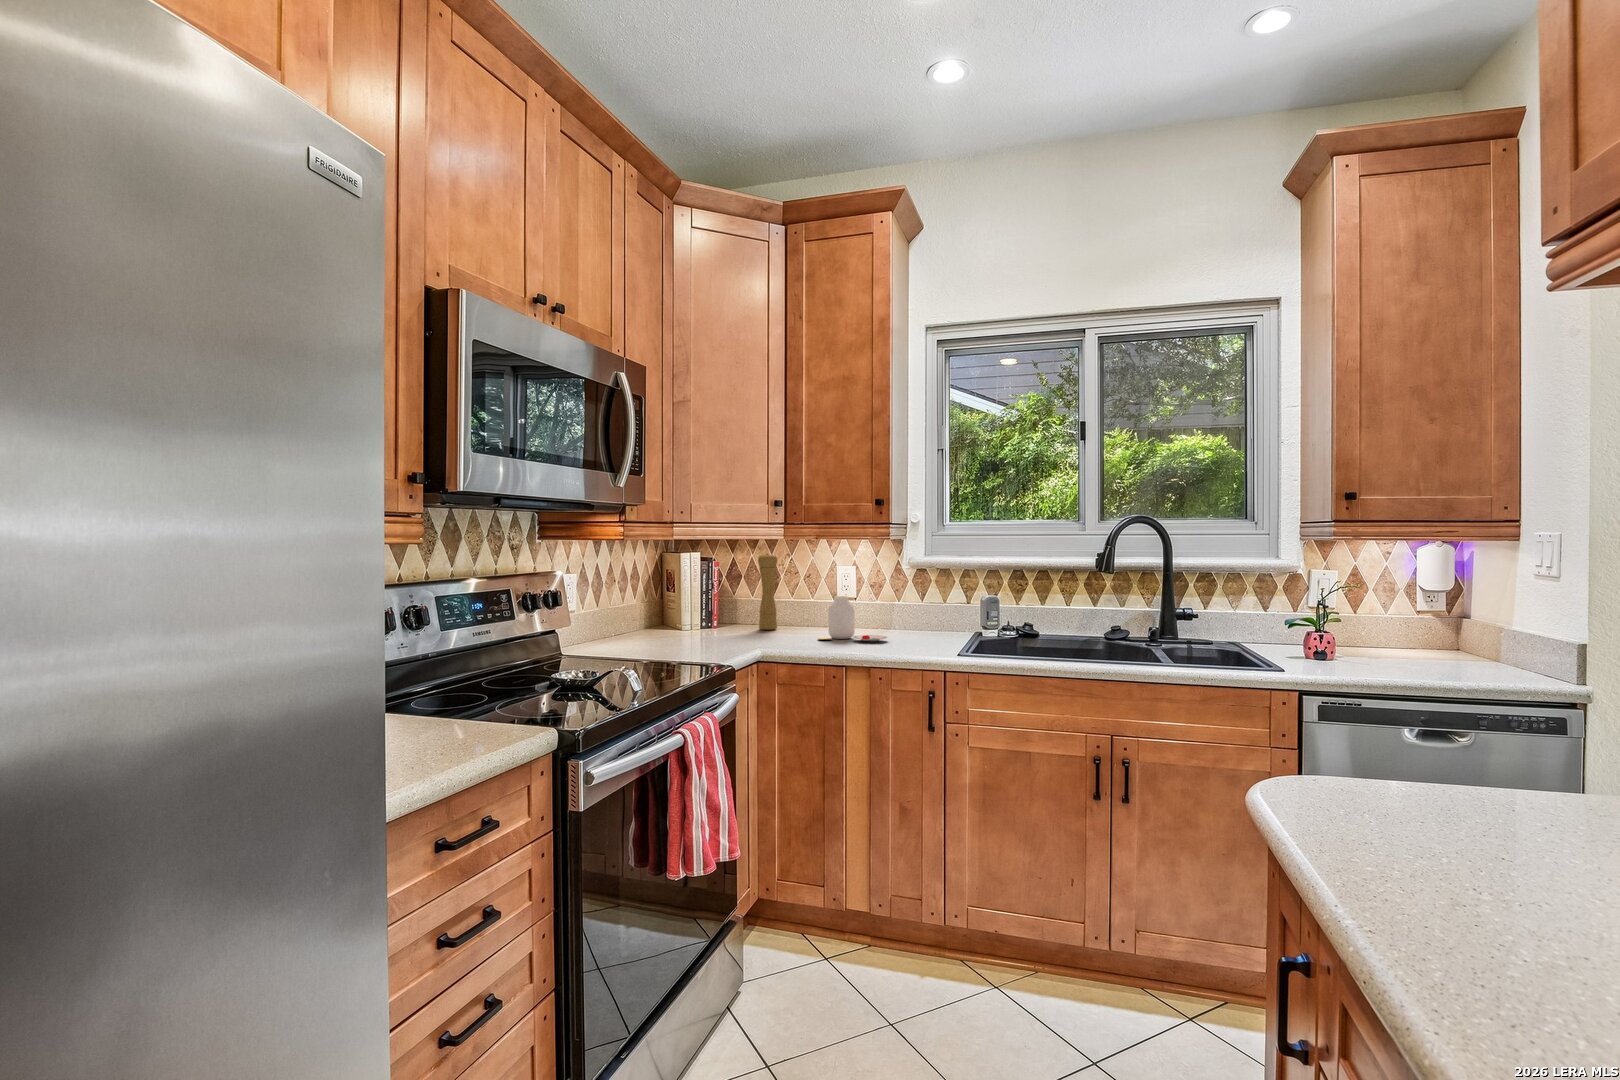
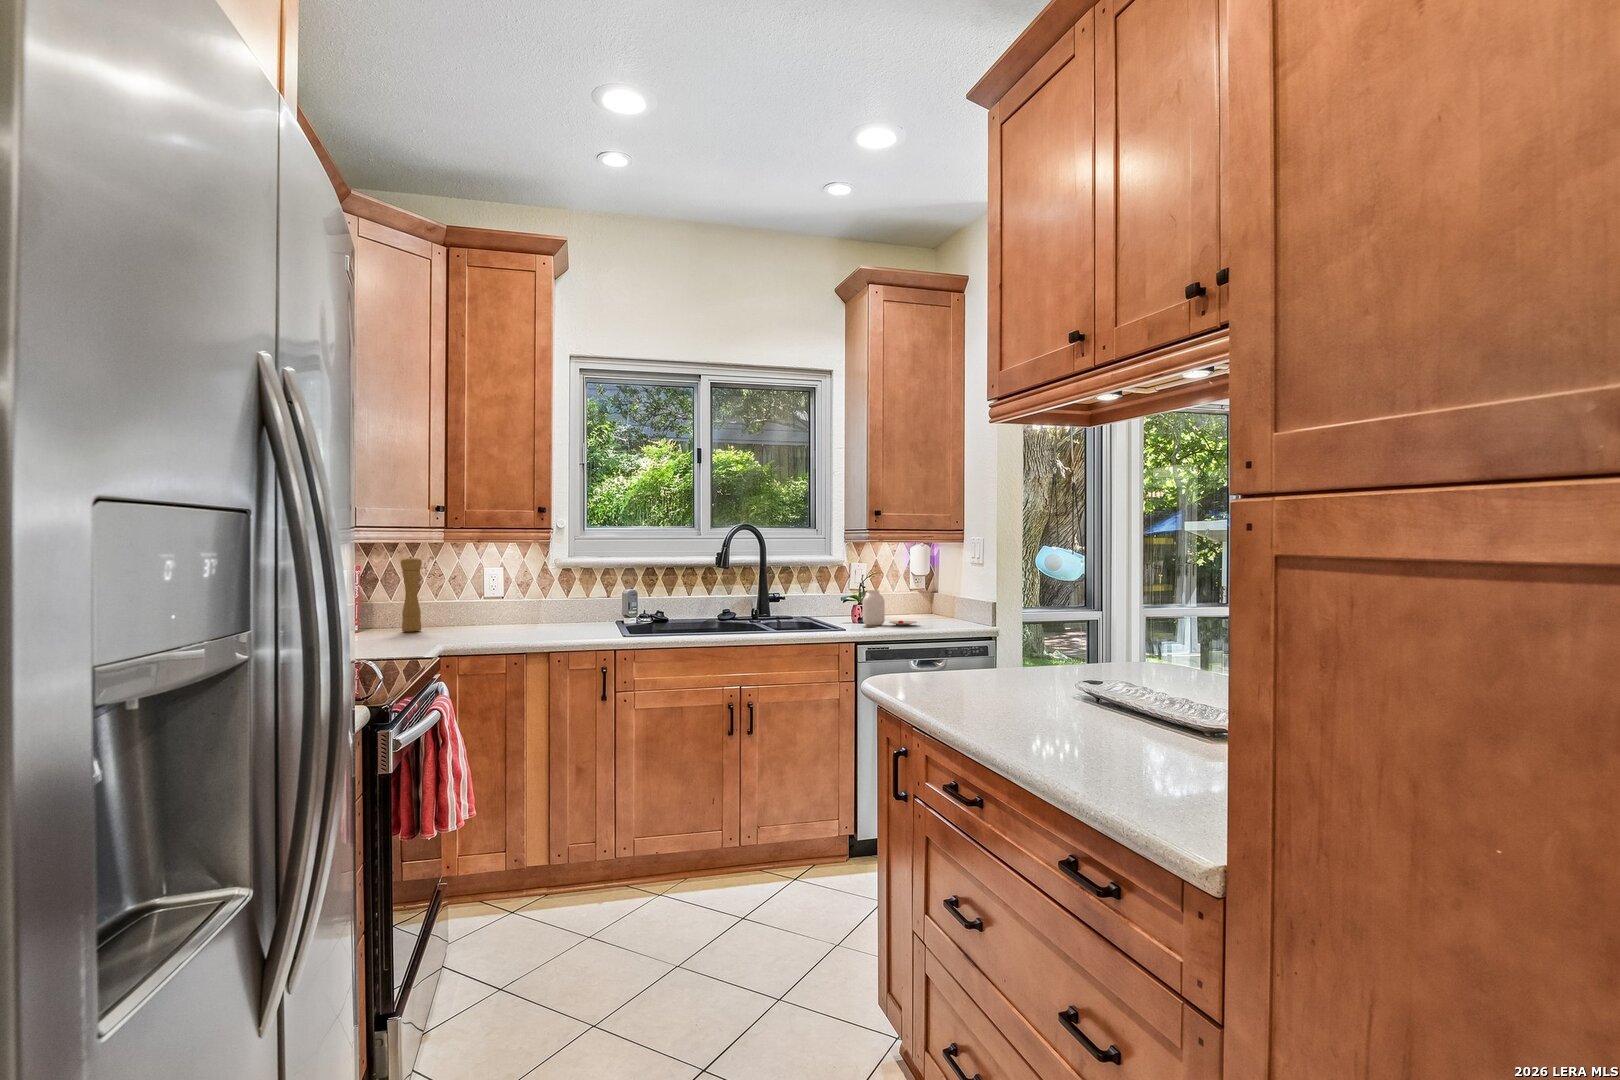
jar: present [818,596,888,641] -> present [863,590,917,627]

